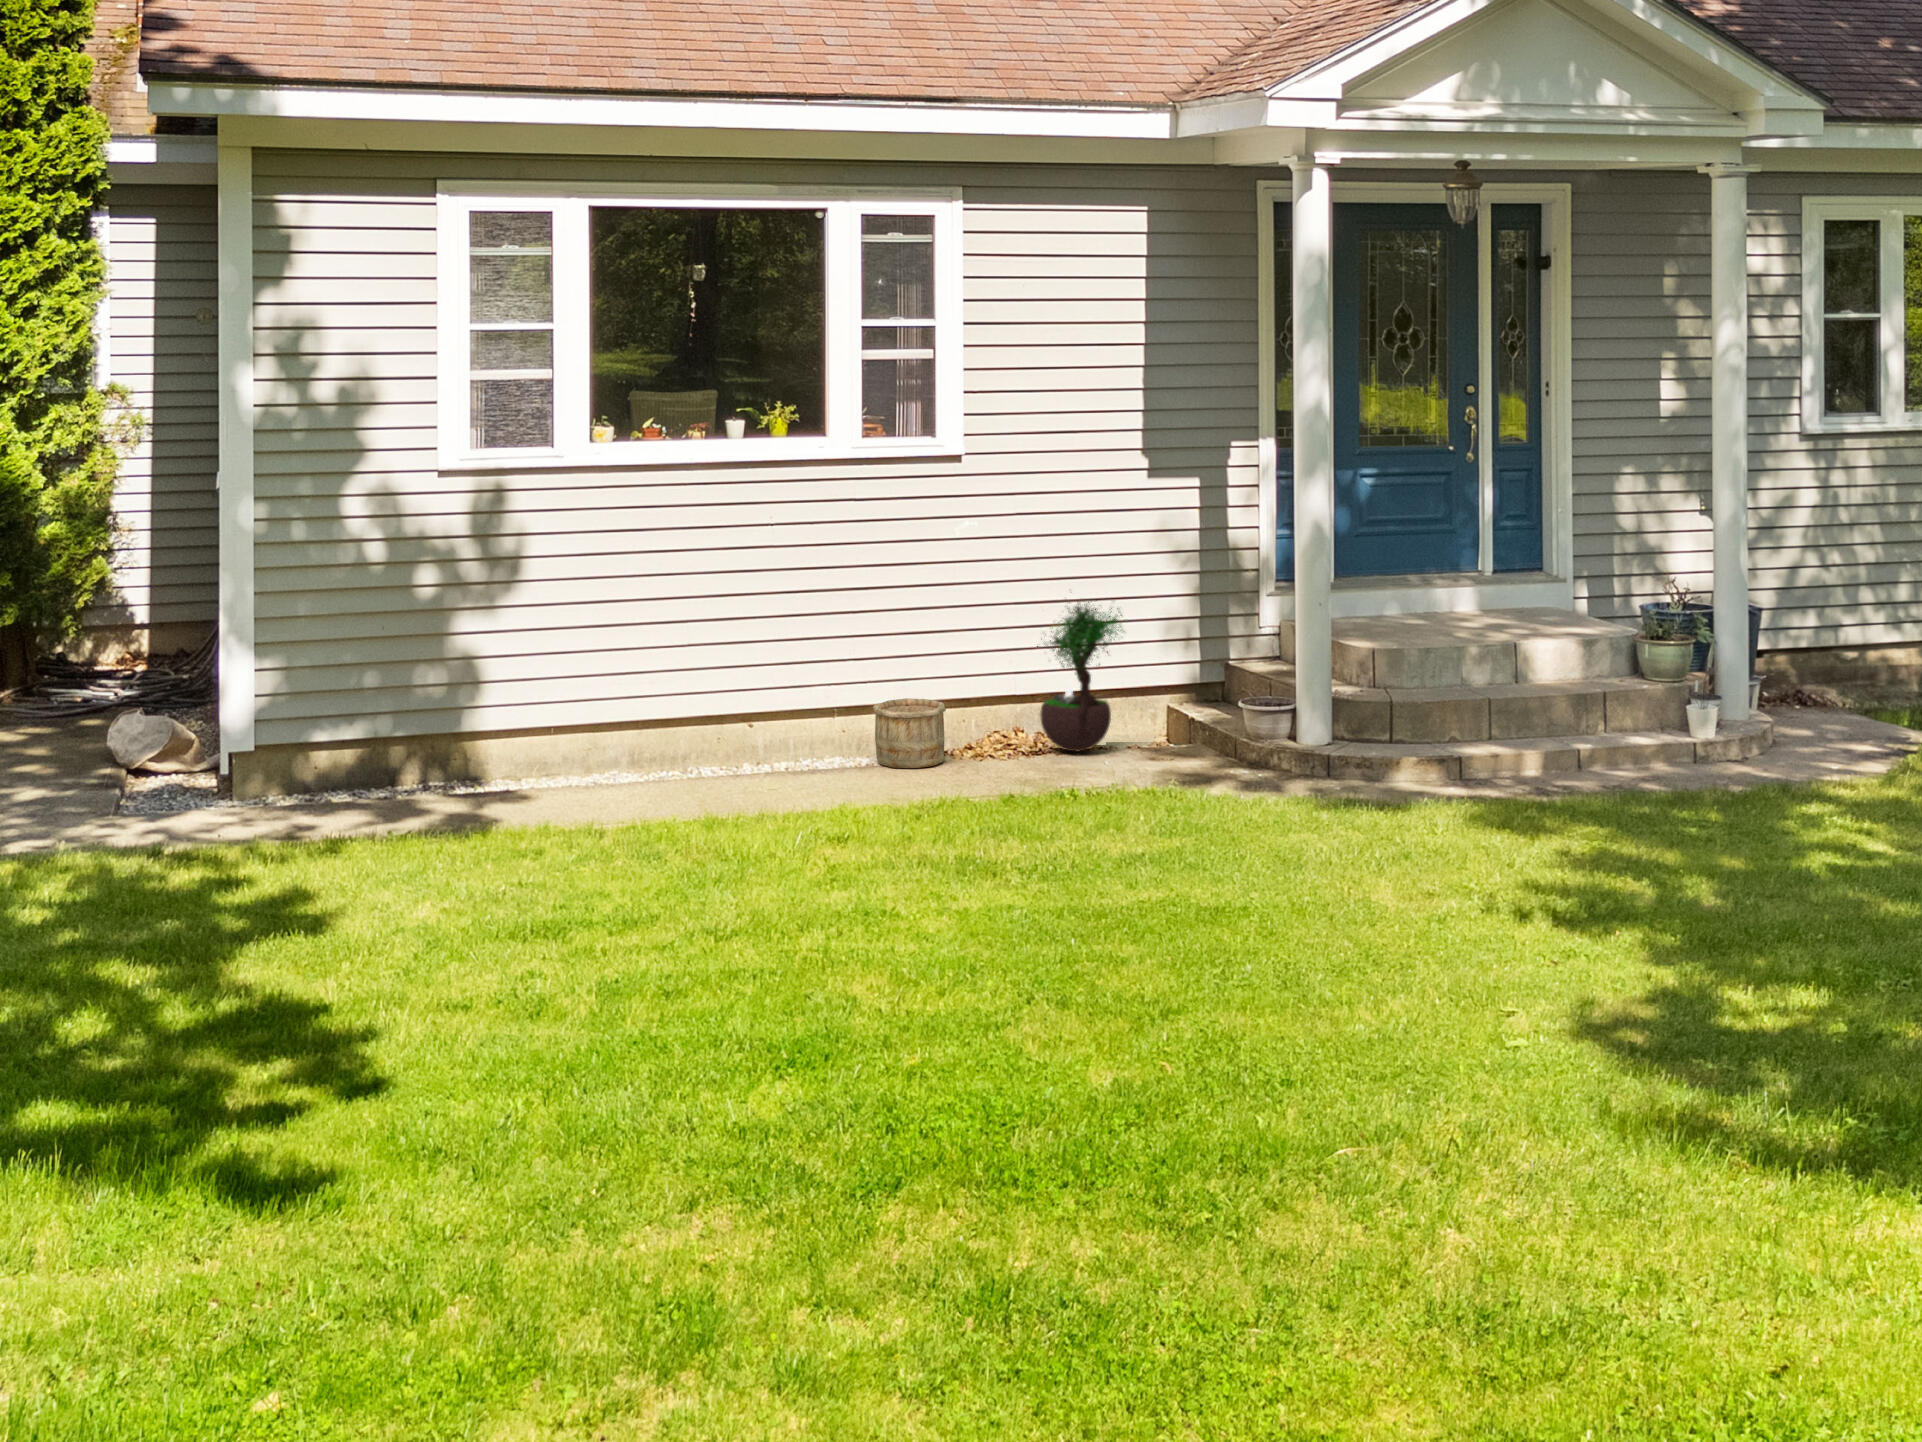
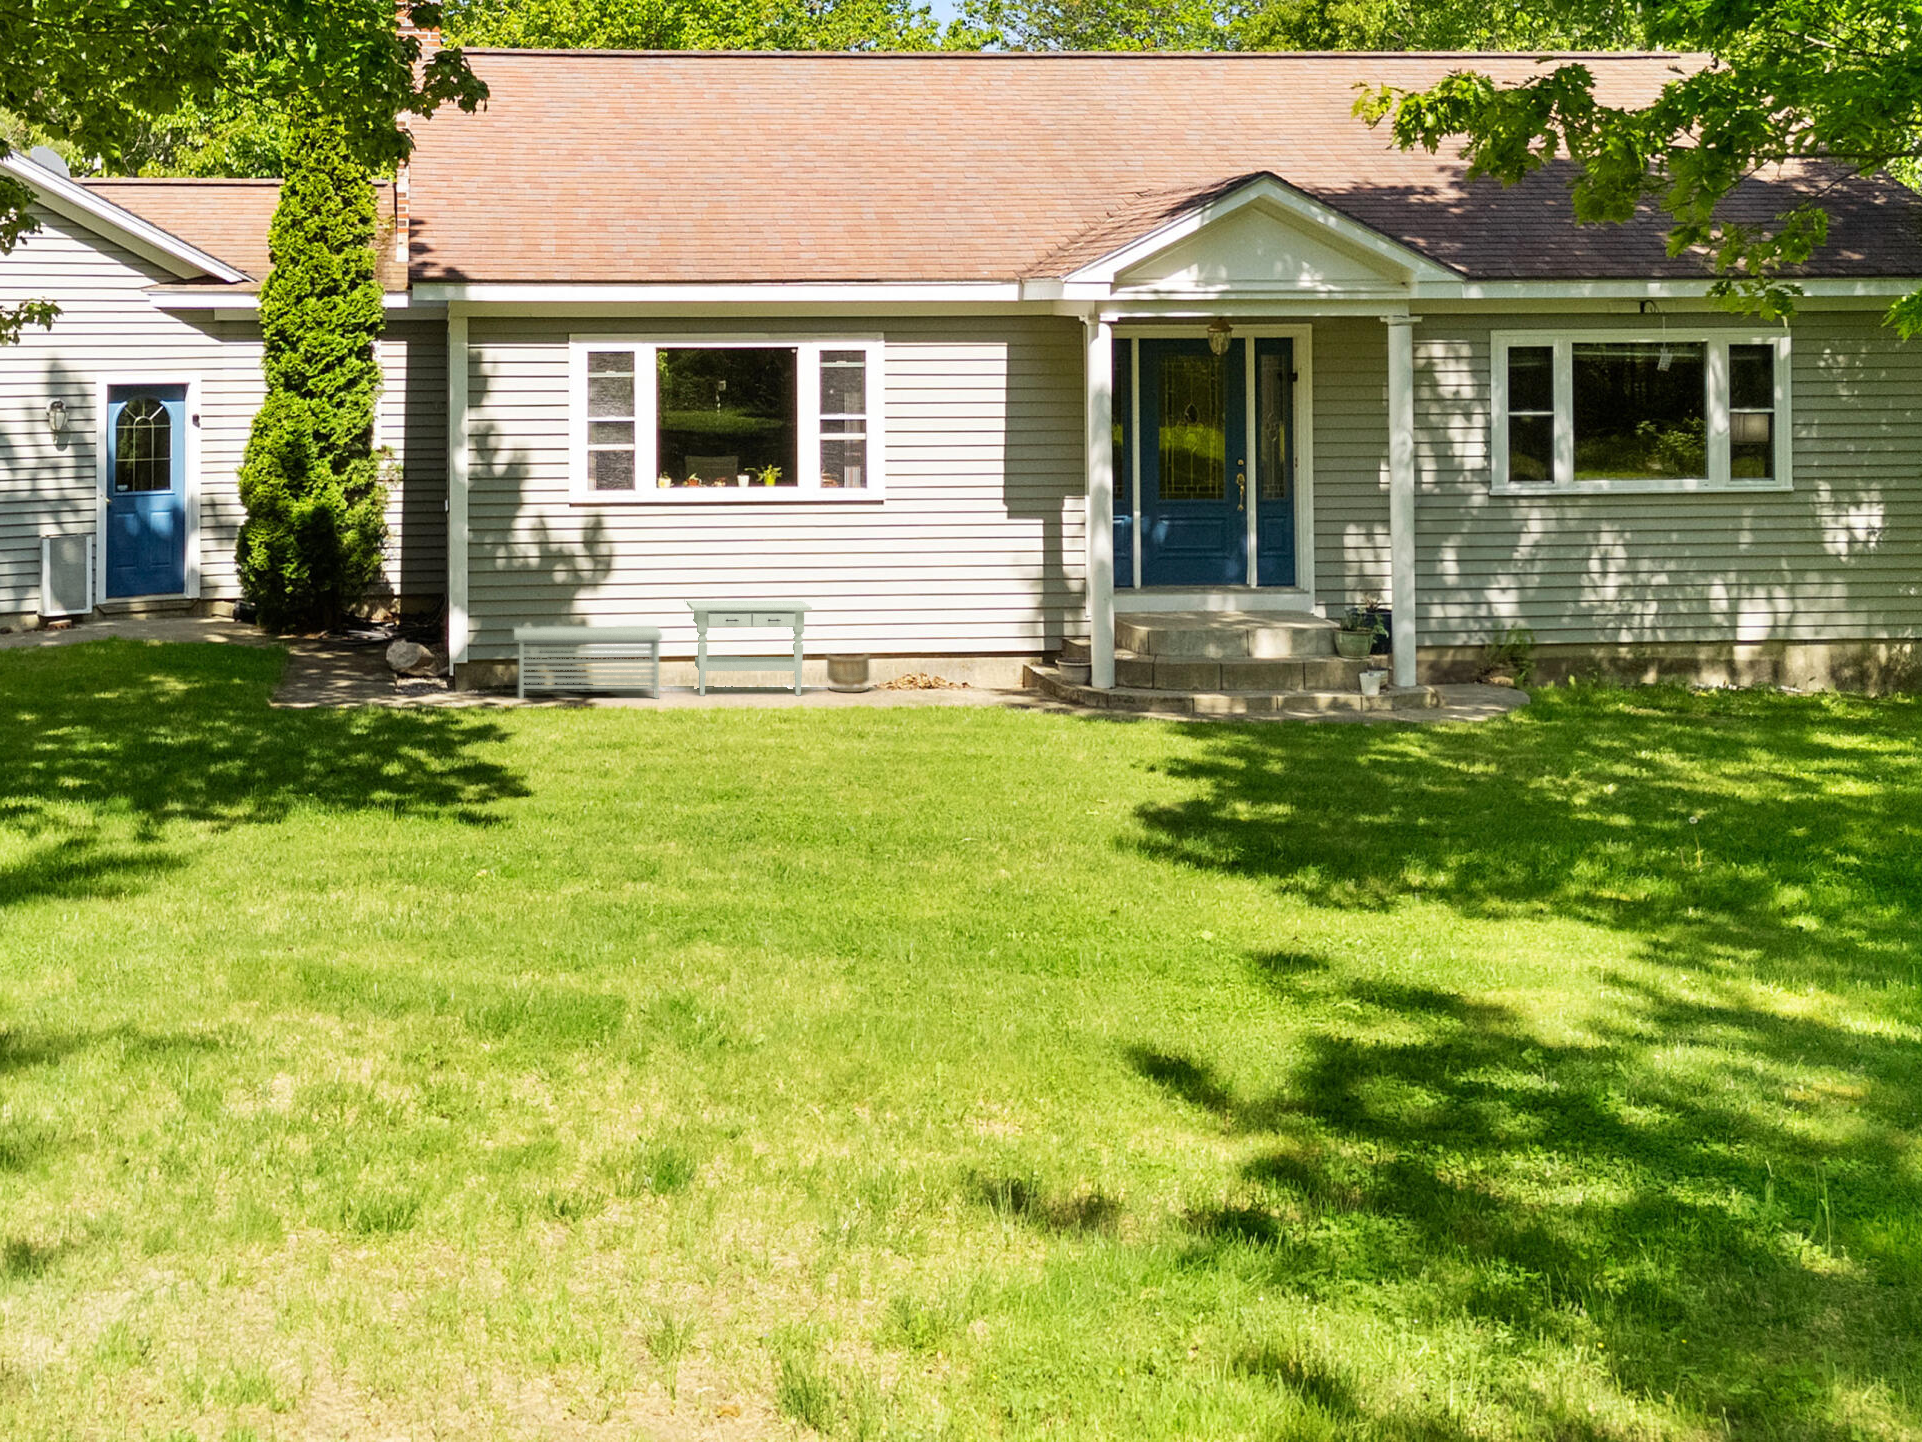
potted tree: present [1037,600,1127,752] -> none [928,587,988,690]
side table: none [641,618,859,792] -> present [686,601,812,696]
storage bench: none [341,670,609,820] -> present [514,626,662,699]

